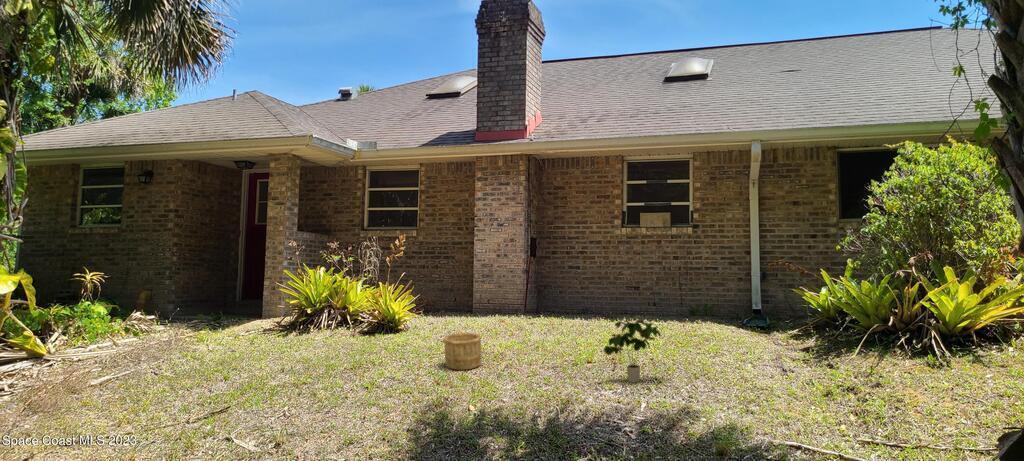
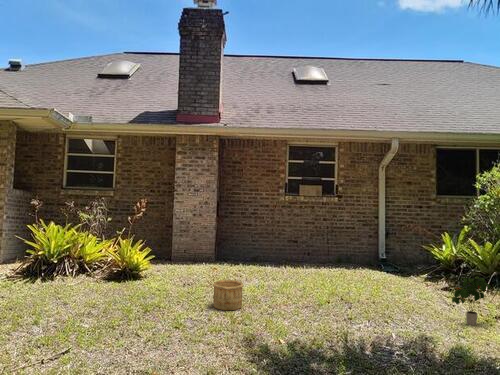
potted plant: present [604,320,661,382] -> present [452,276,491,325]

